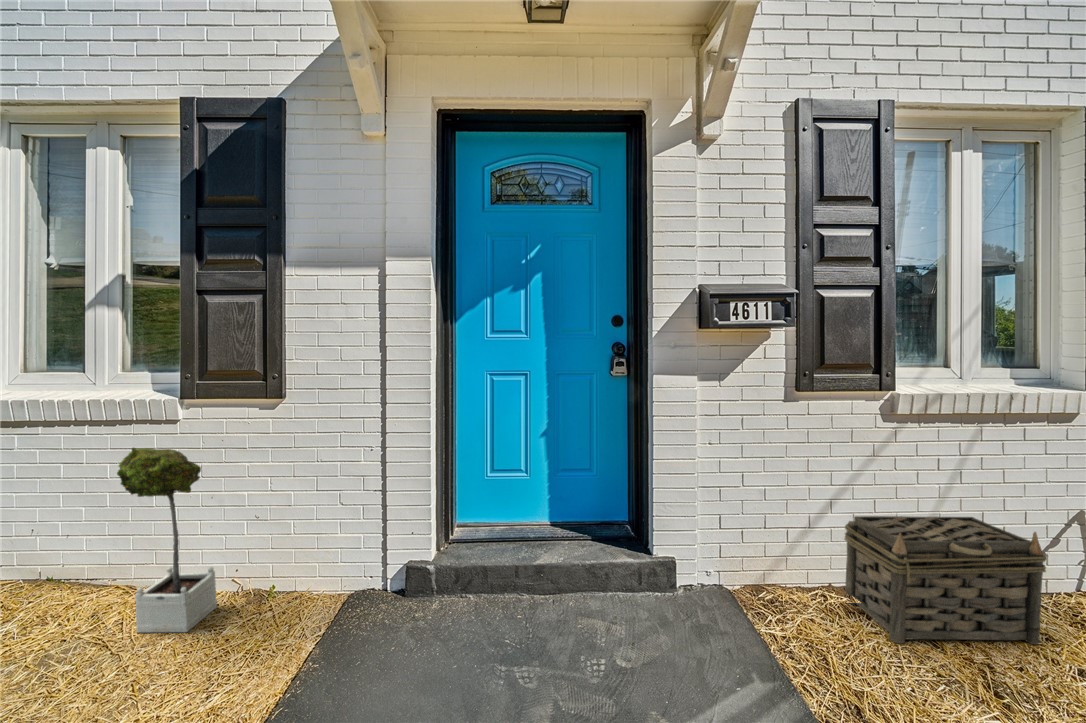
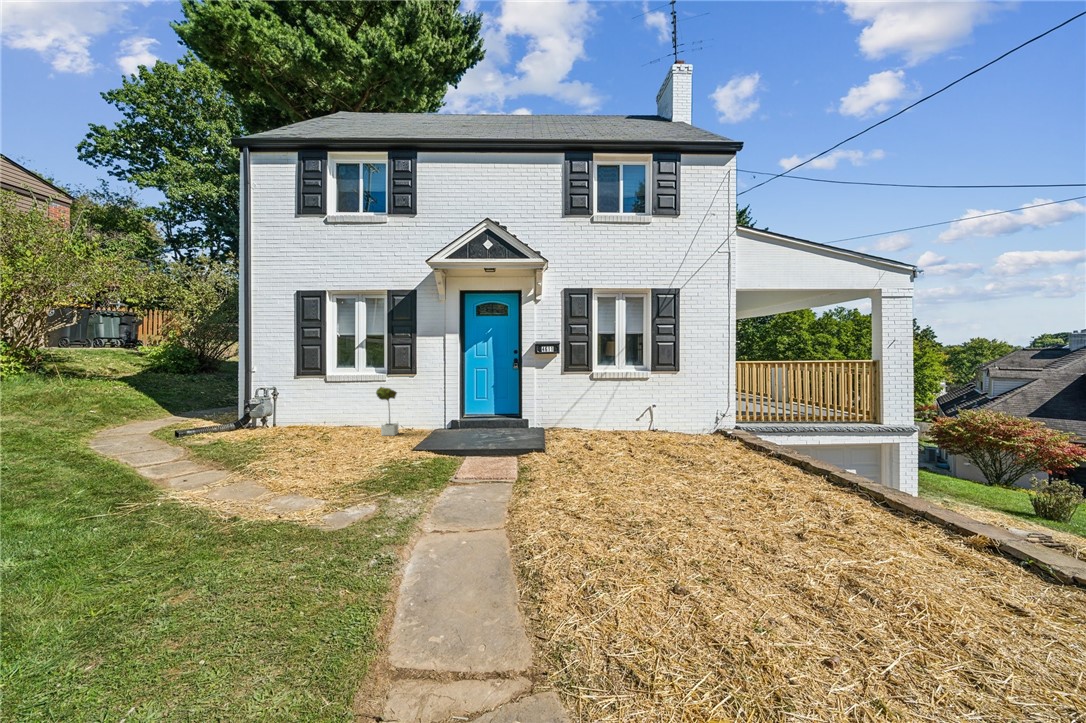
basket: present [845,516,1046,644] -> none [577,407,619,436]

